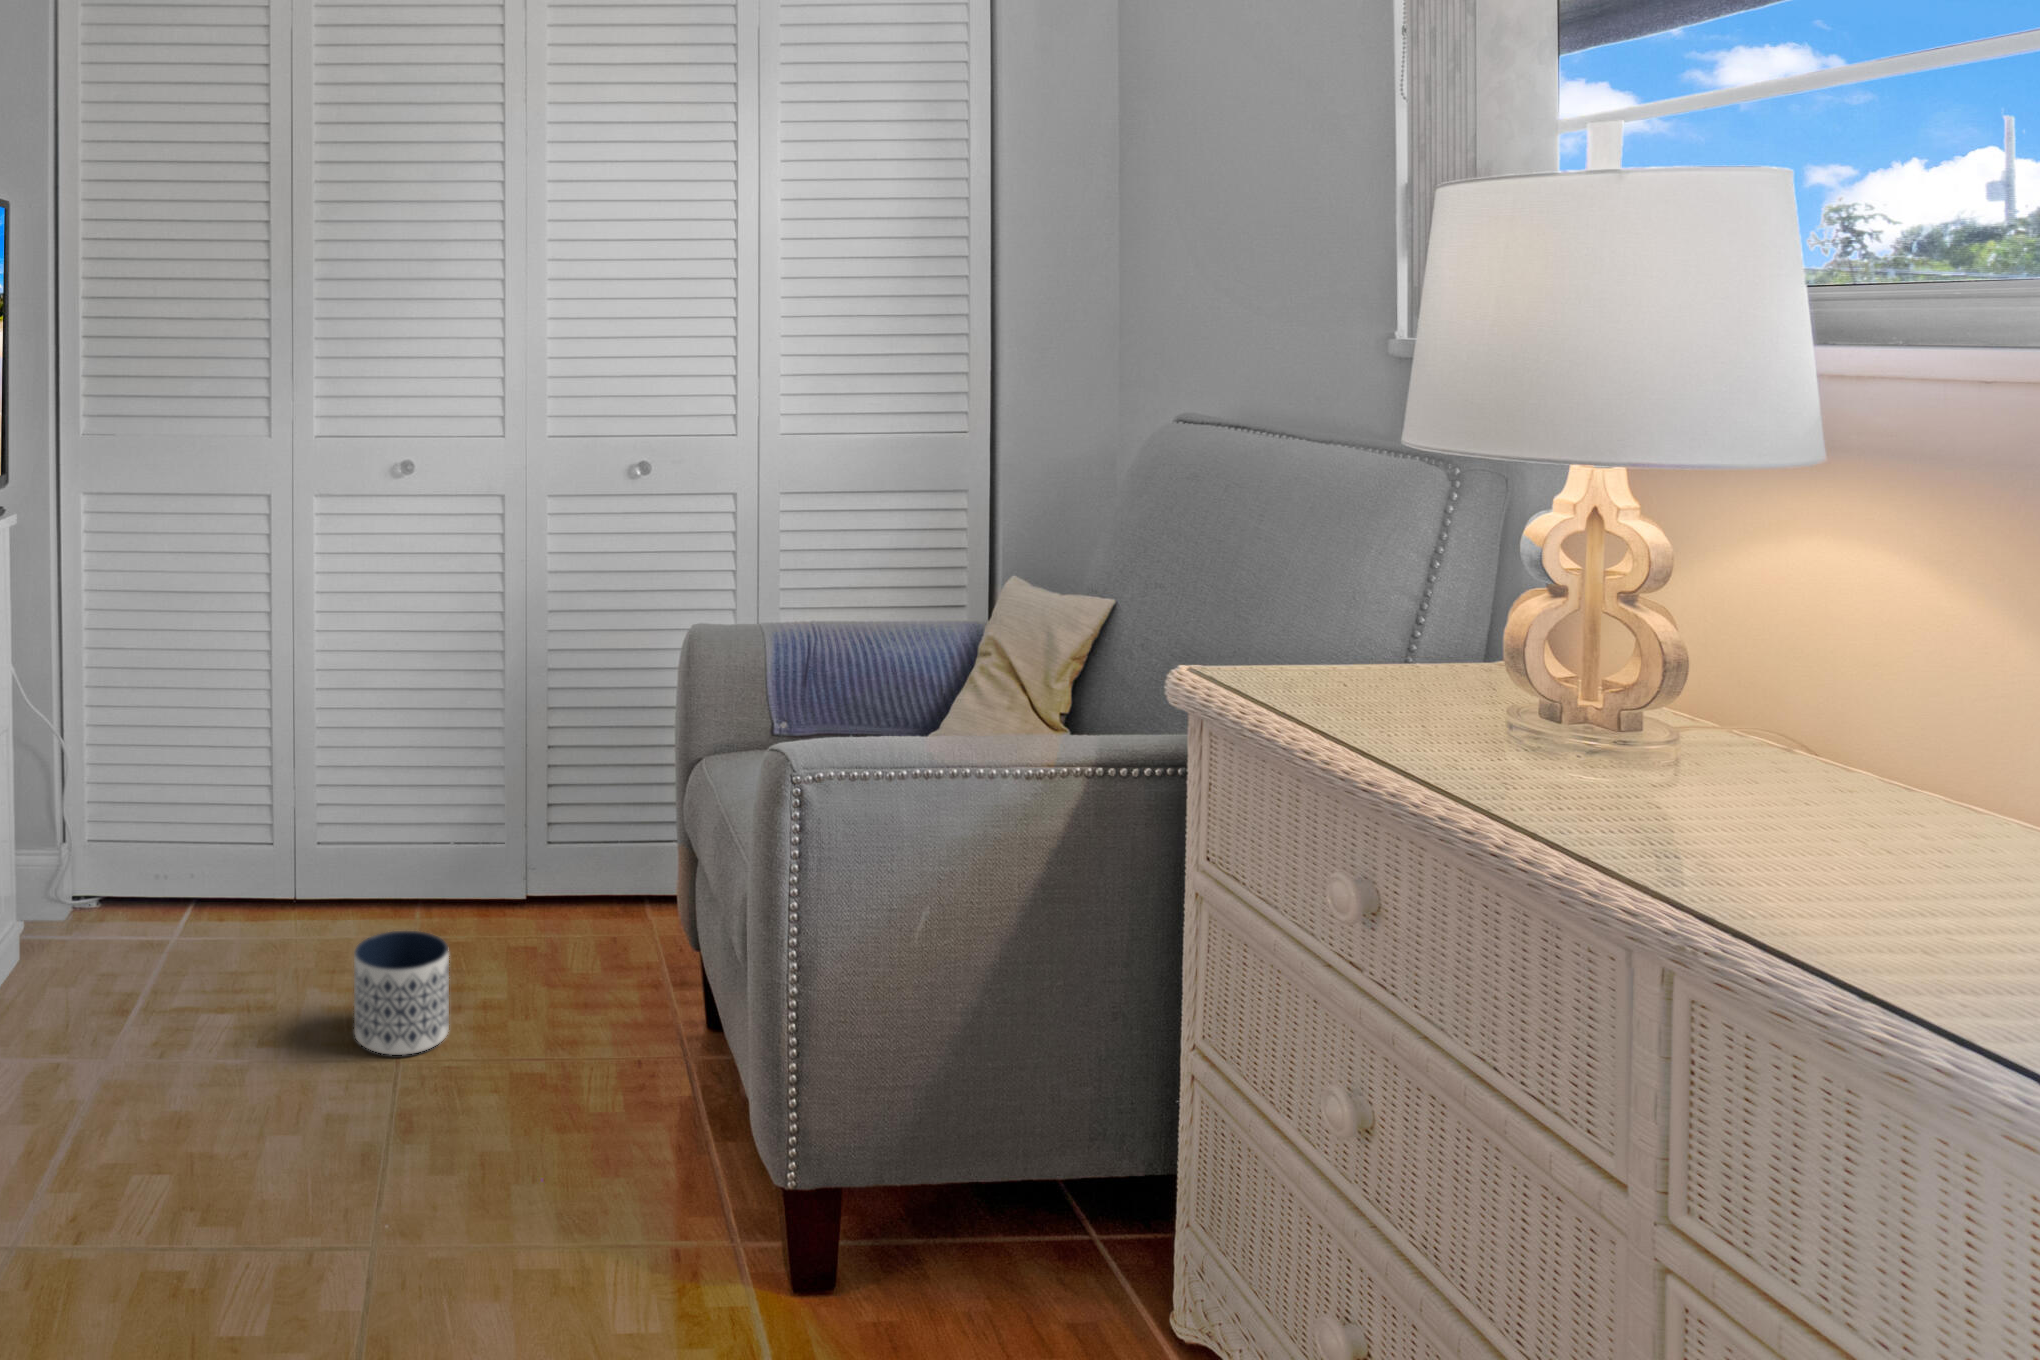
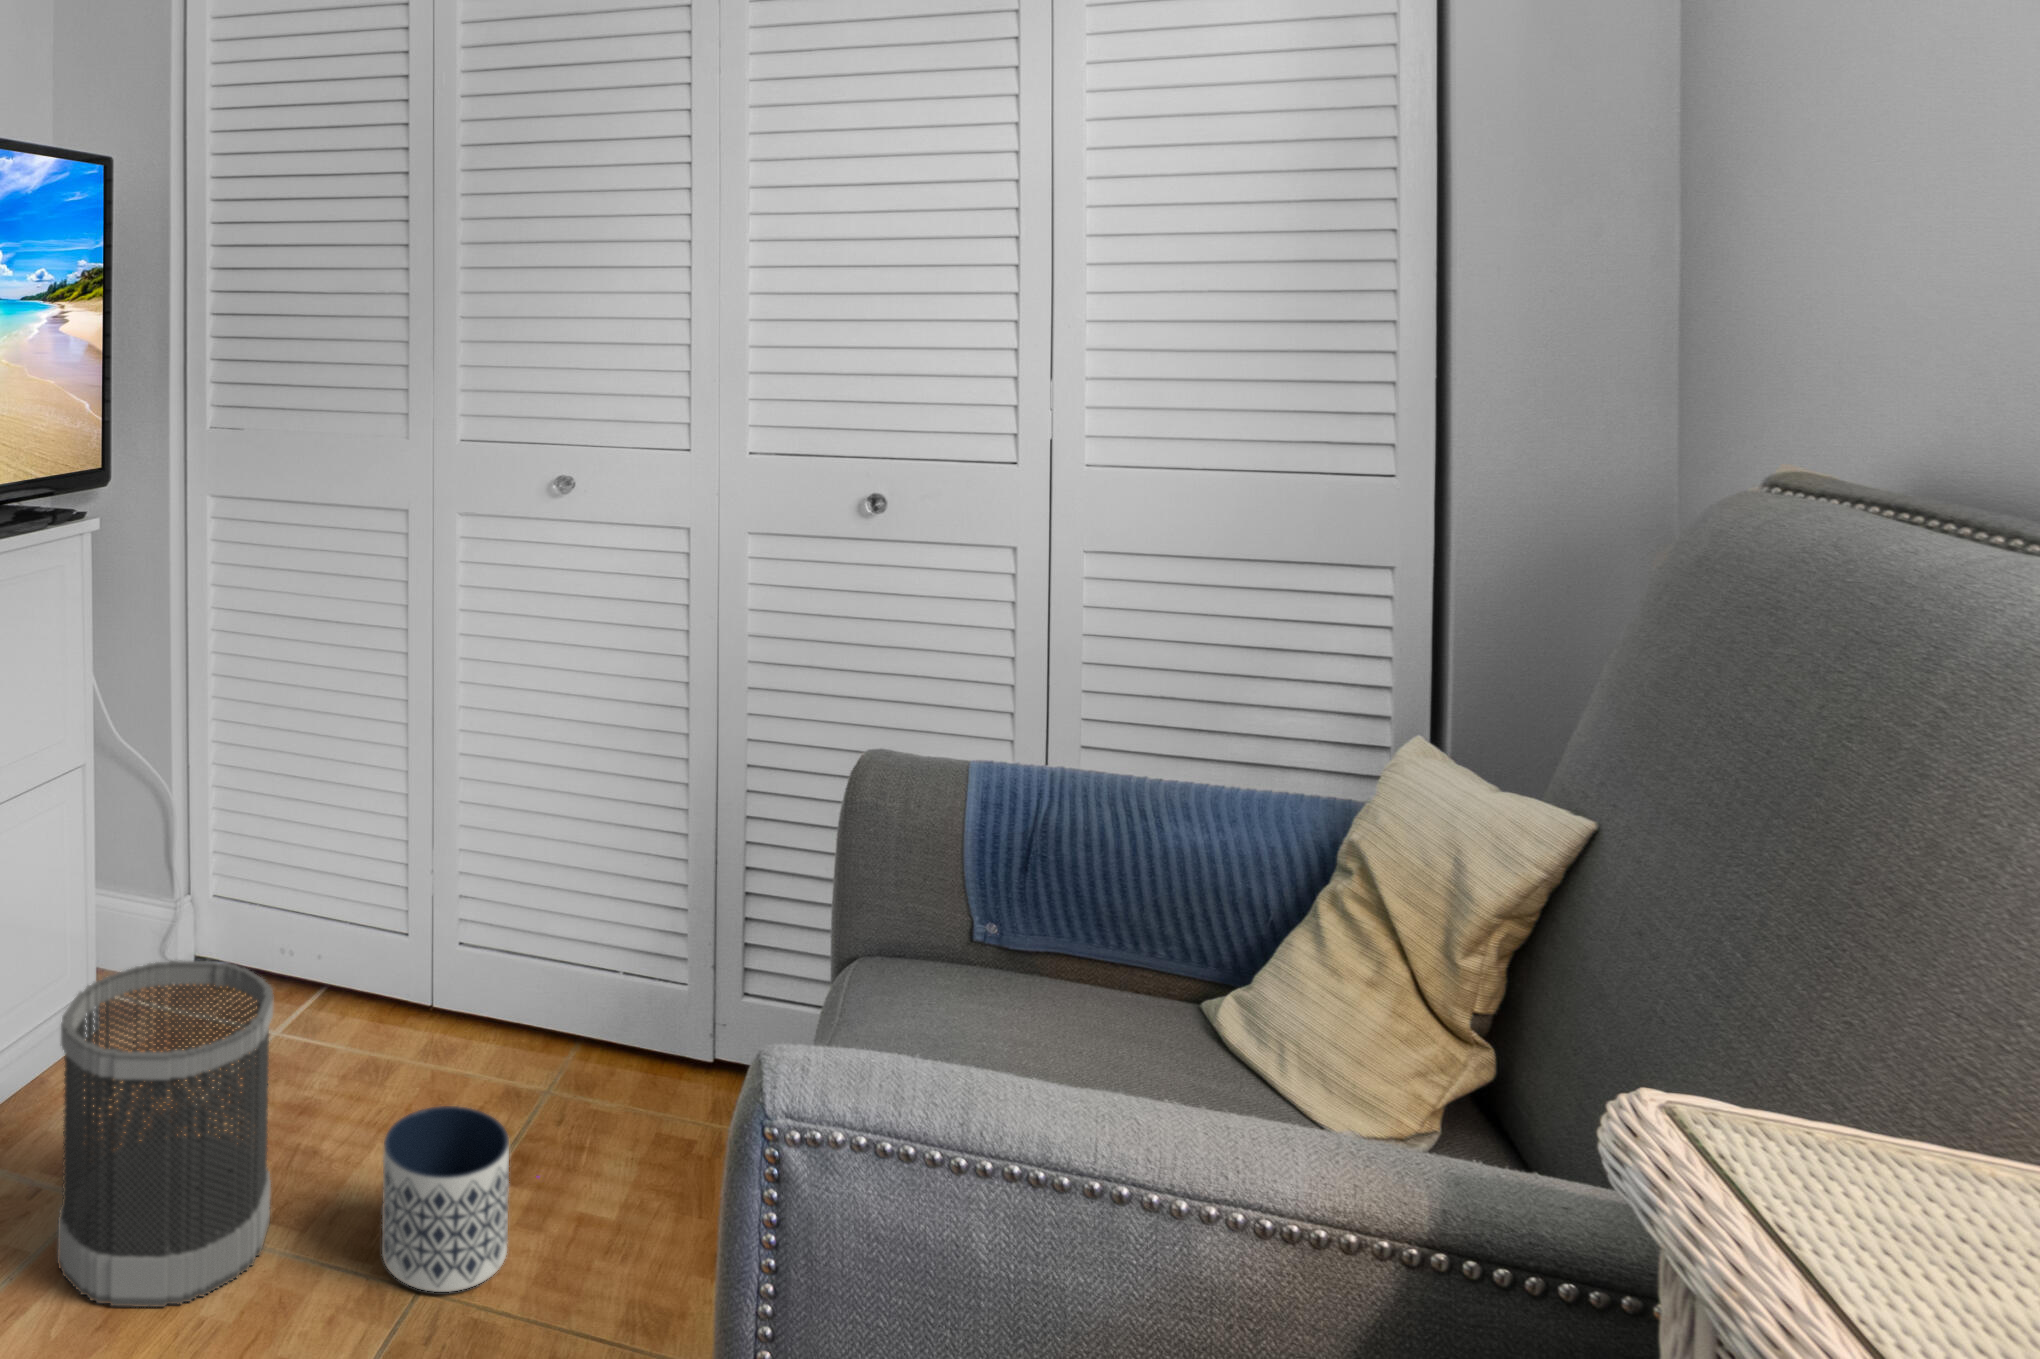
wastebasket: none [98,853,264,1111] -> present [57,960,274,1307]

